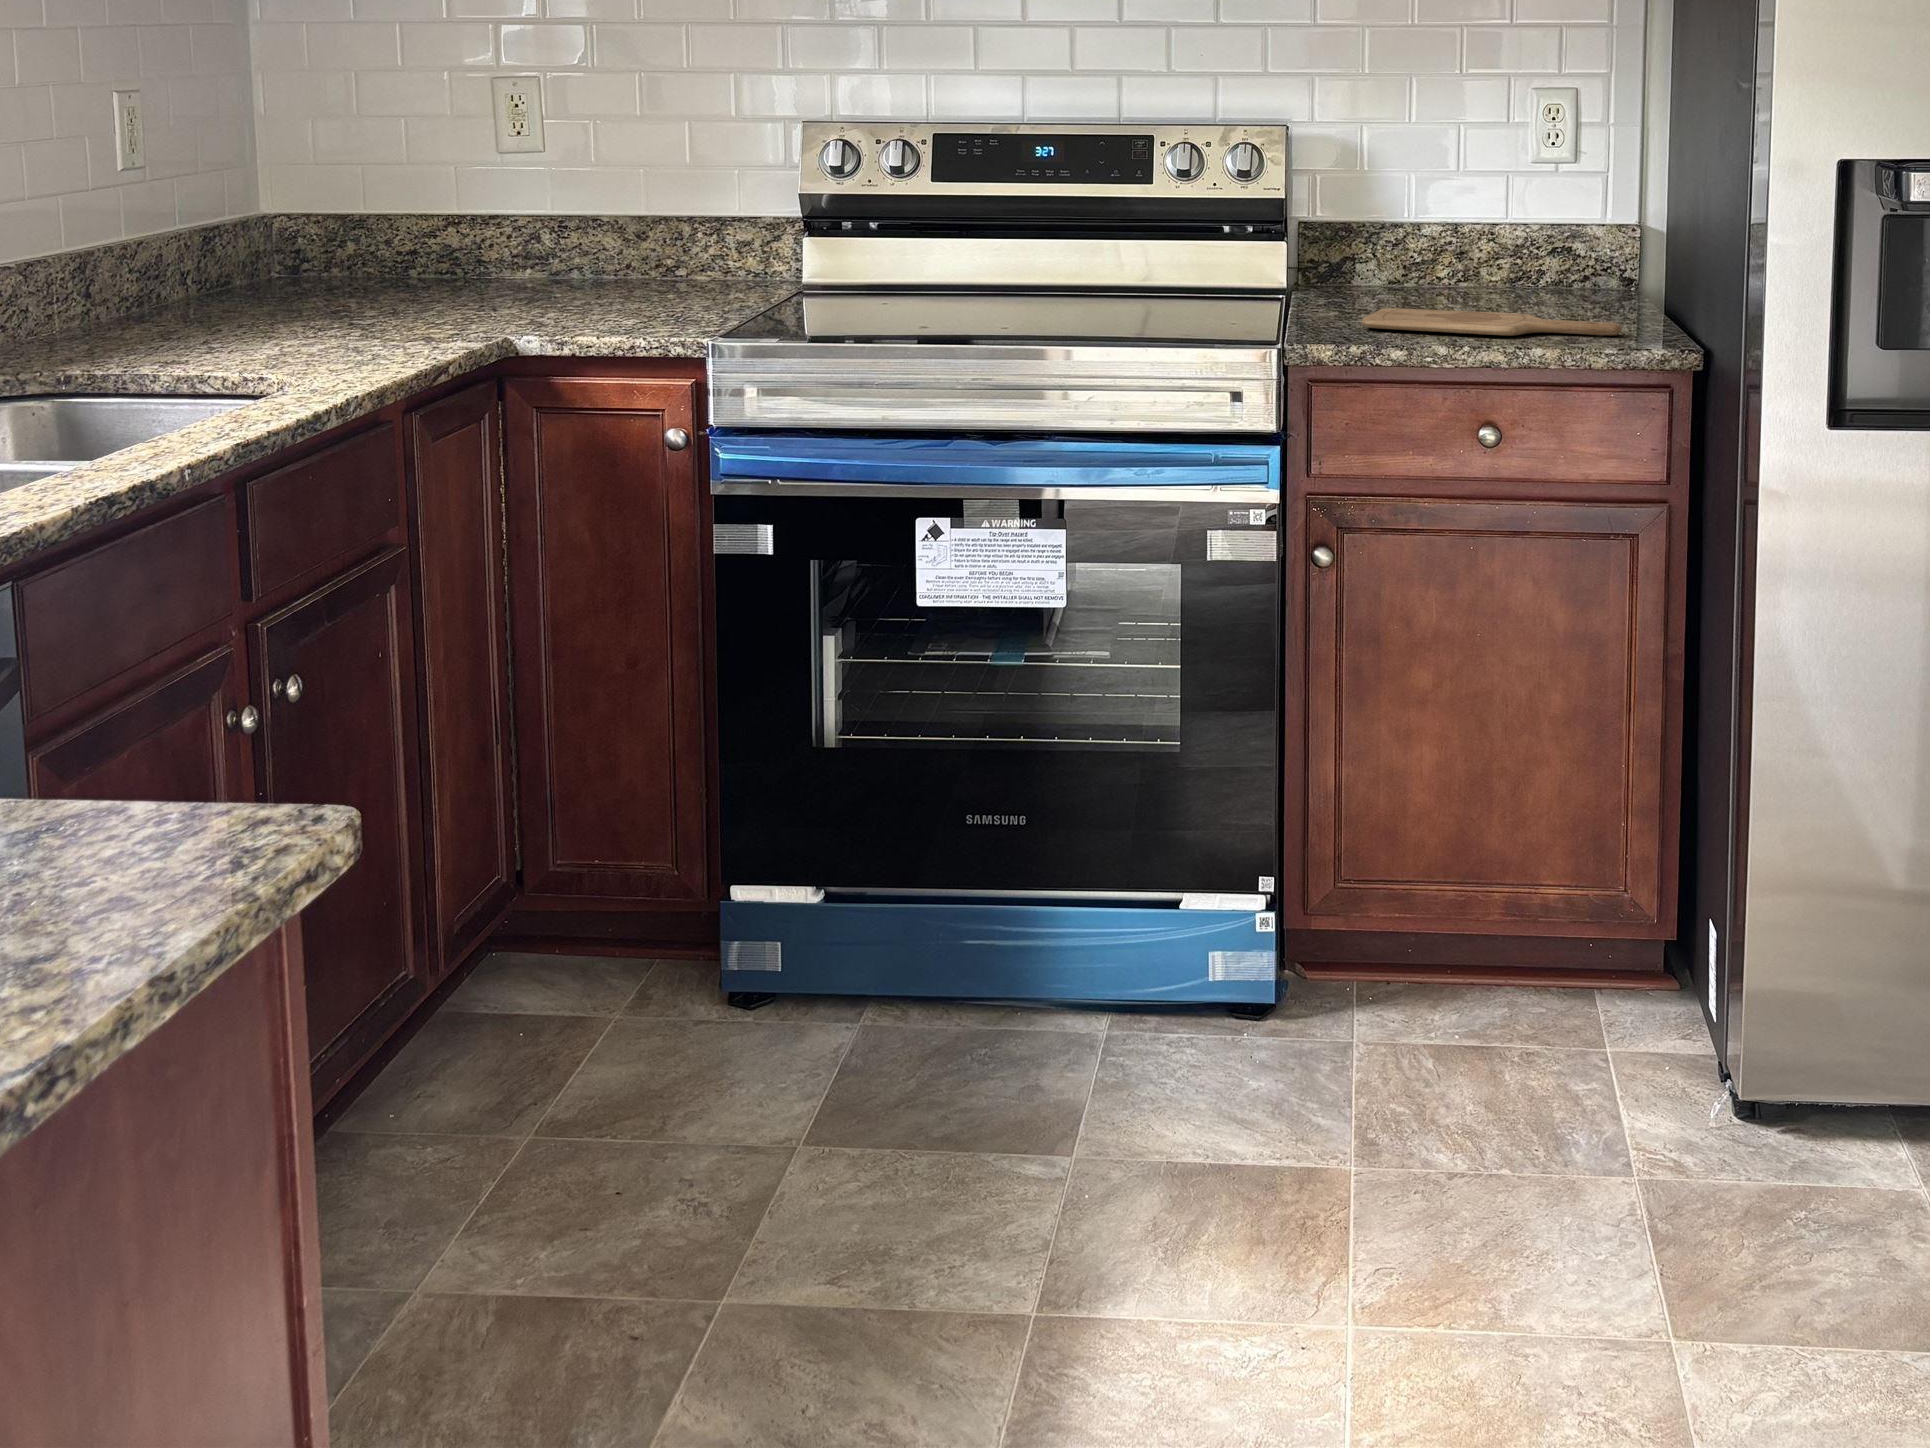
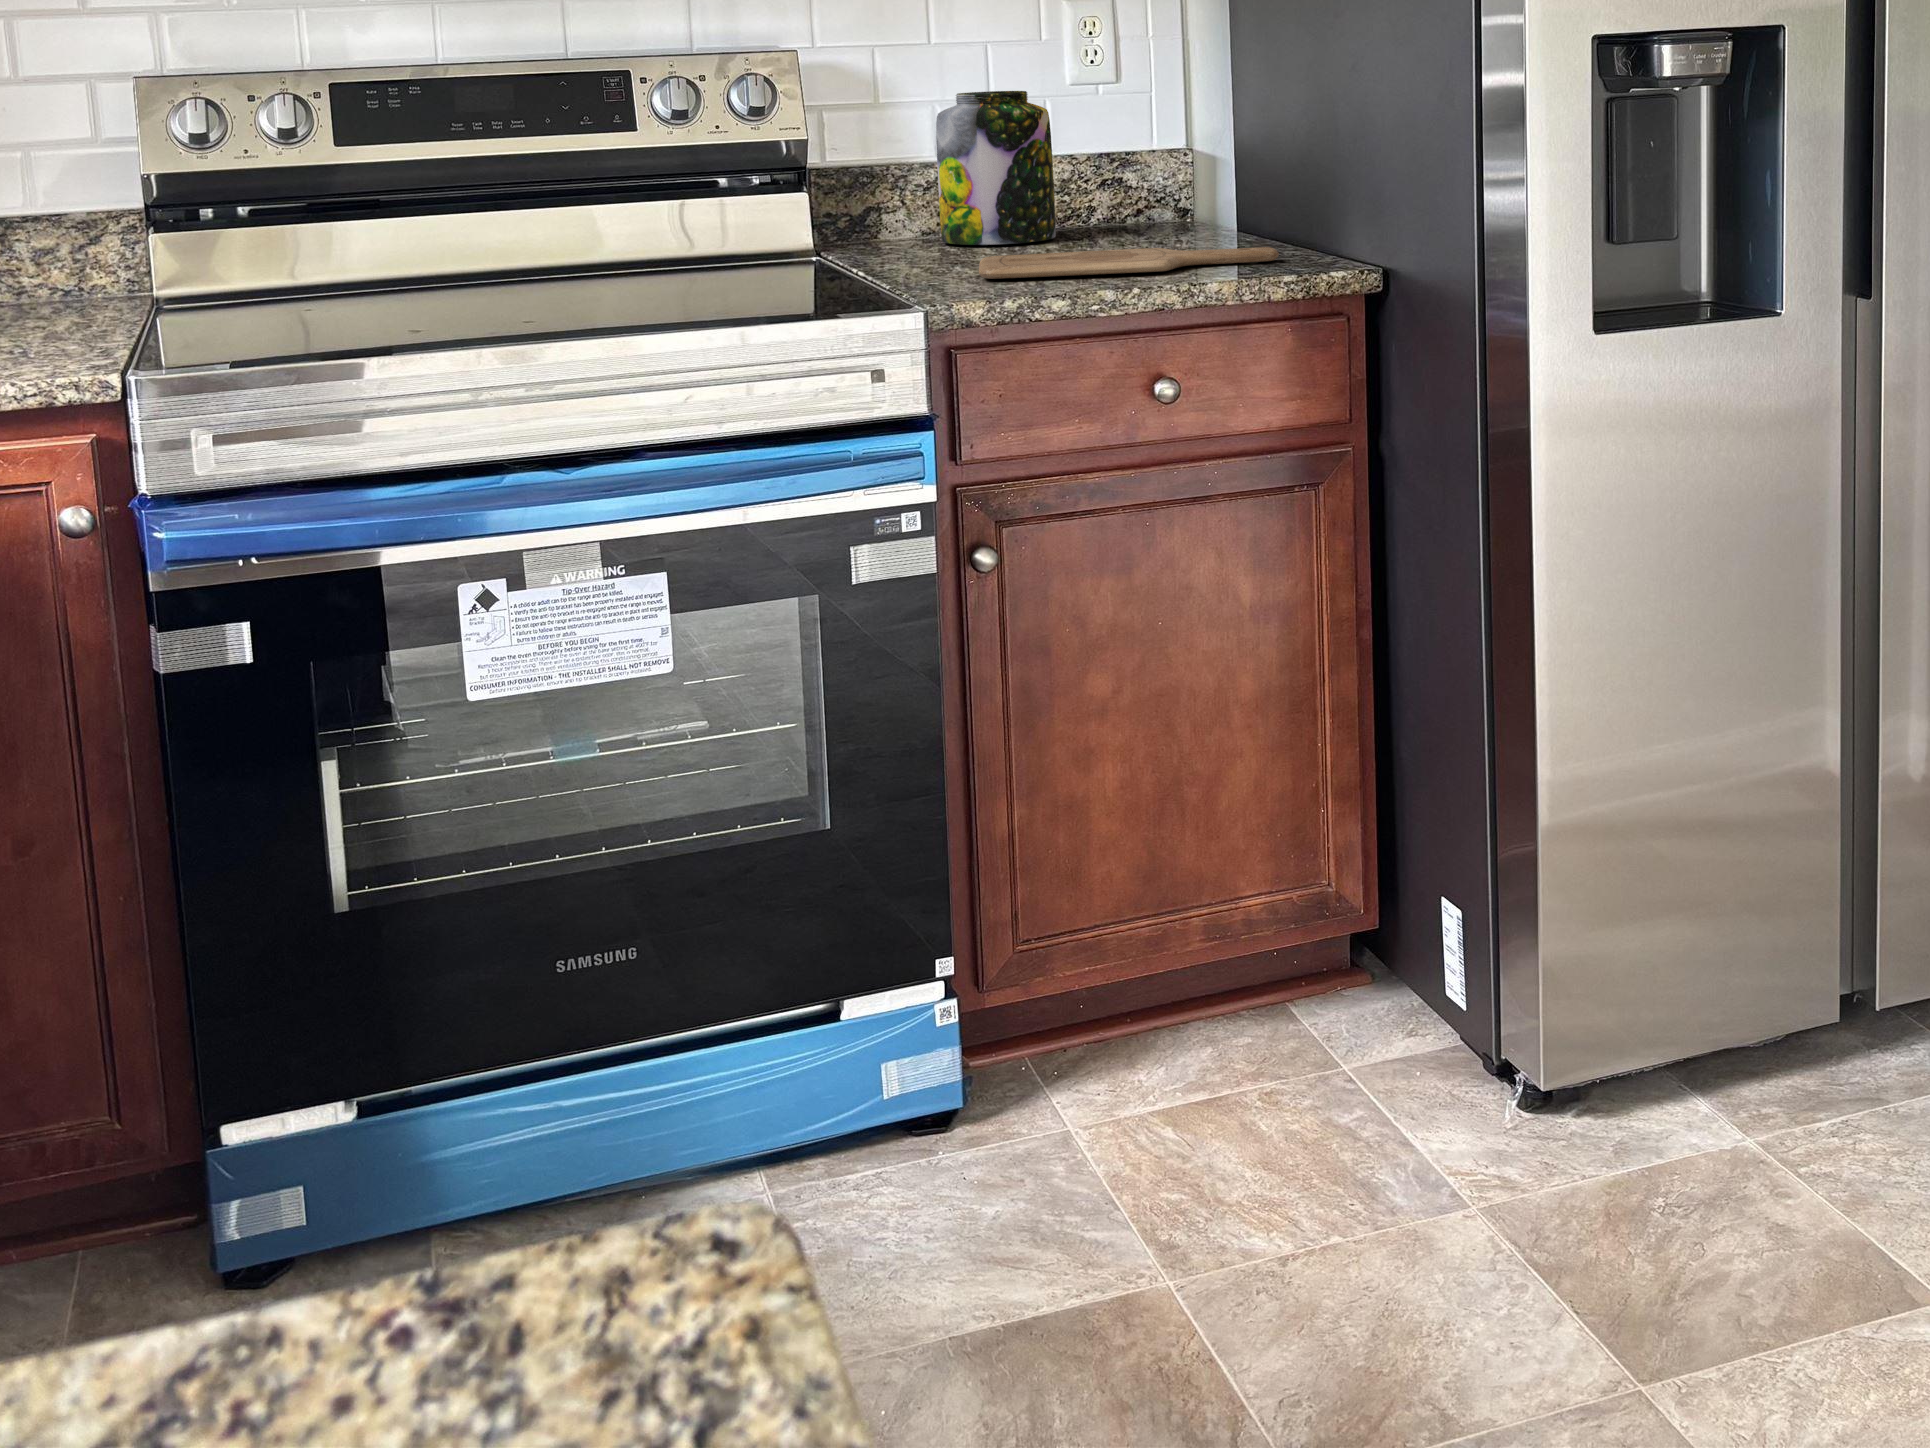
jar: none [1392,167,1489,297] -> present [936,91,1056,245]

